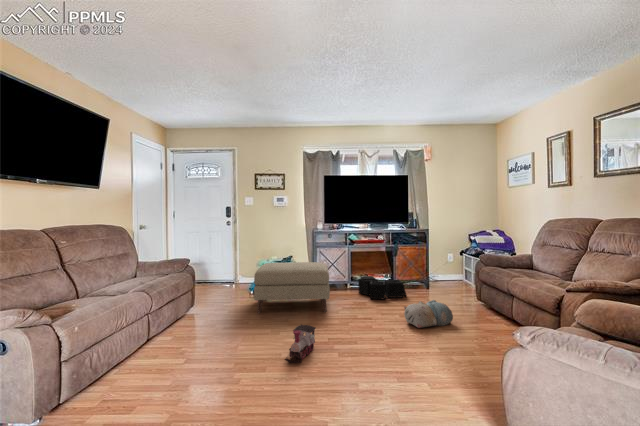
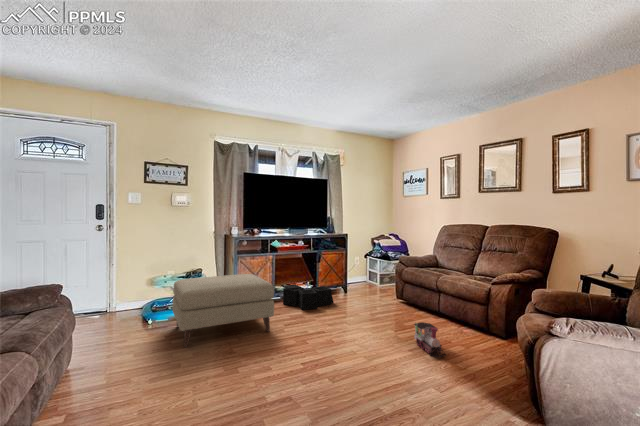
plush toy: present [404,300,453,328] -> none [357,304,399,335]
toy train: present [284,325,316,363] -> present [414,322,446,357]

